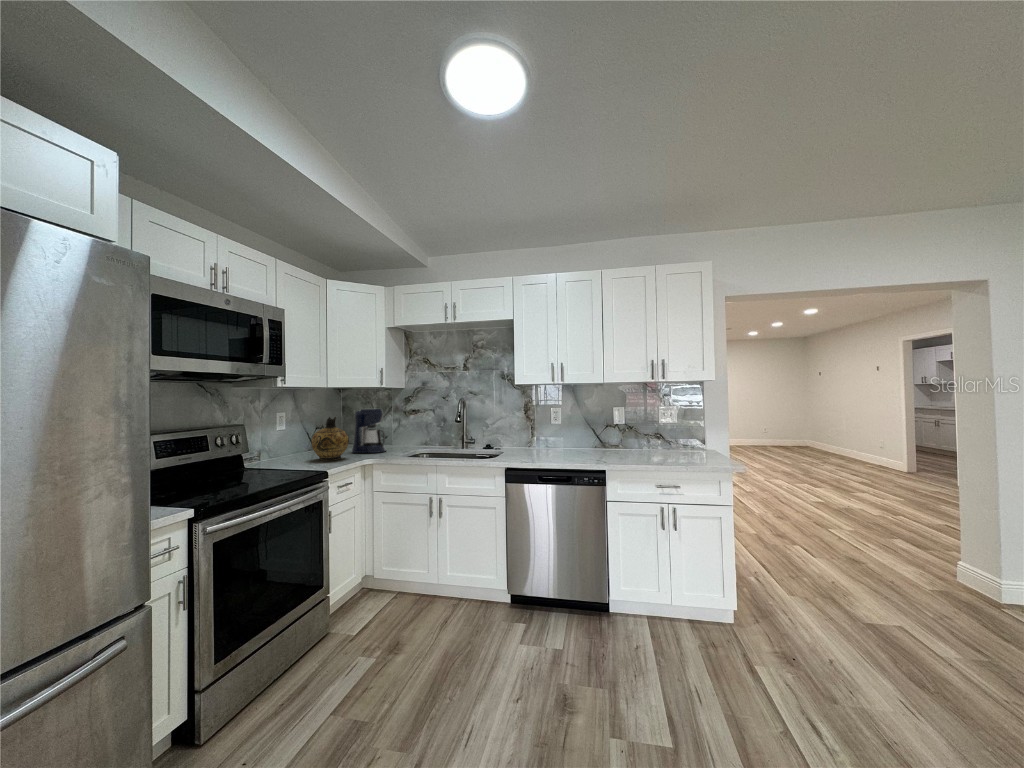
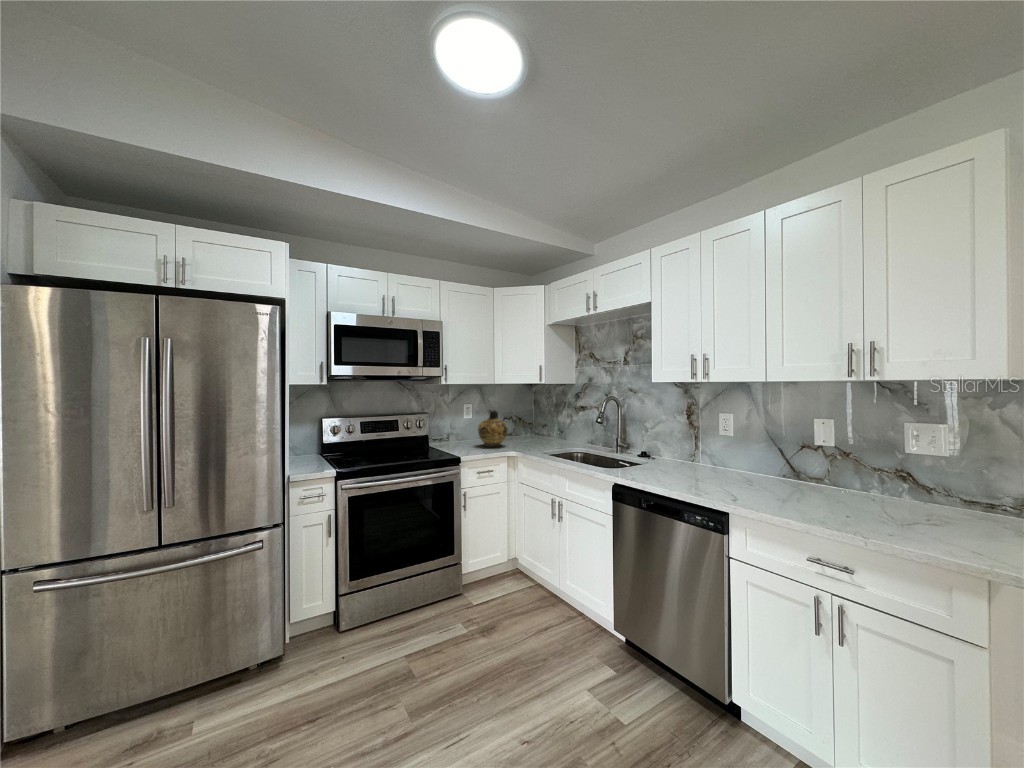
coffee maker: present [352,409,386,453] -> none [521,403,551,445]

